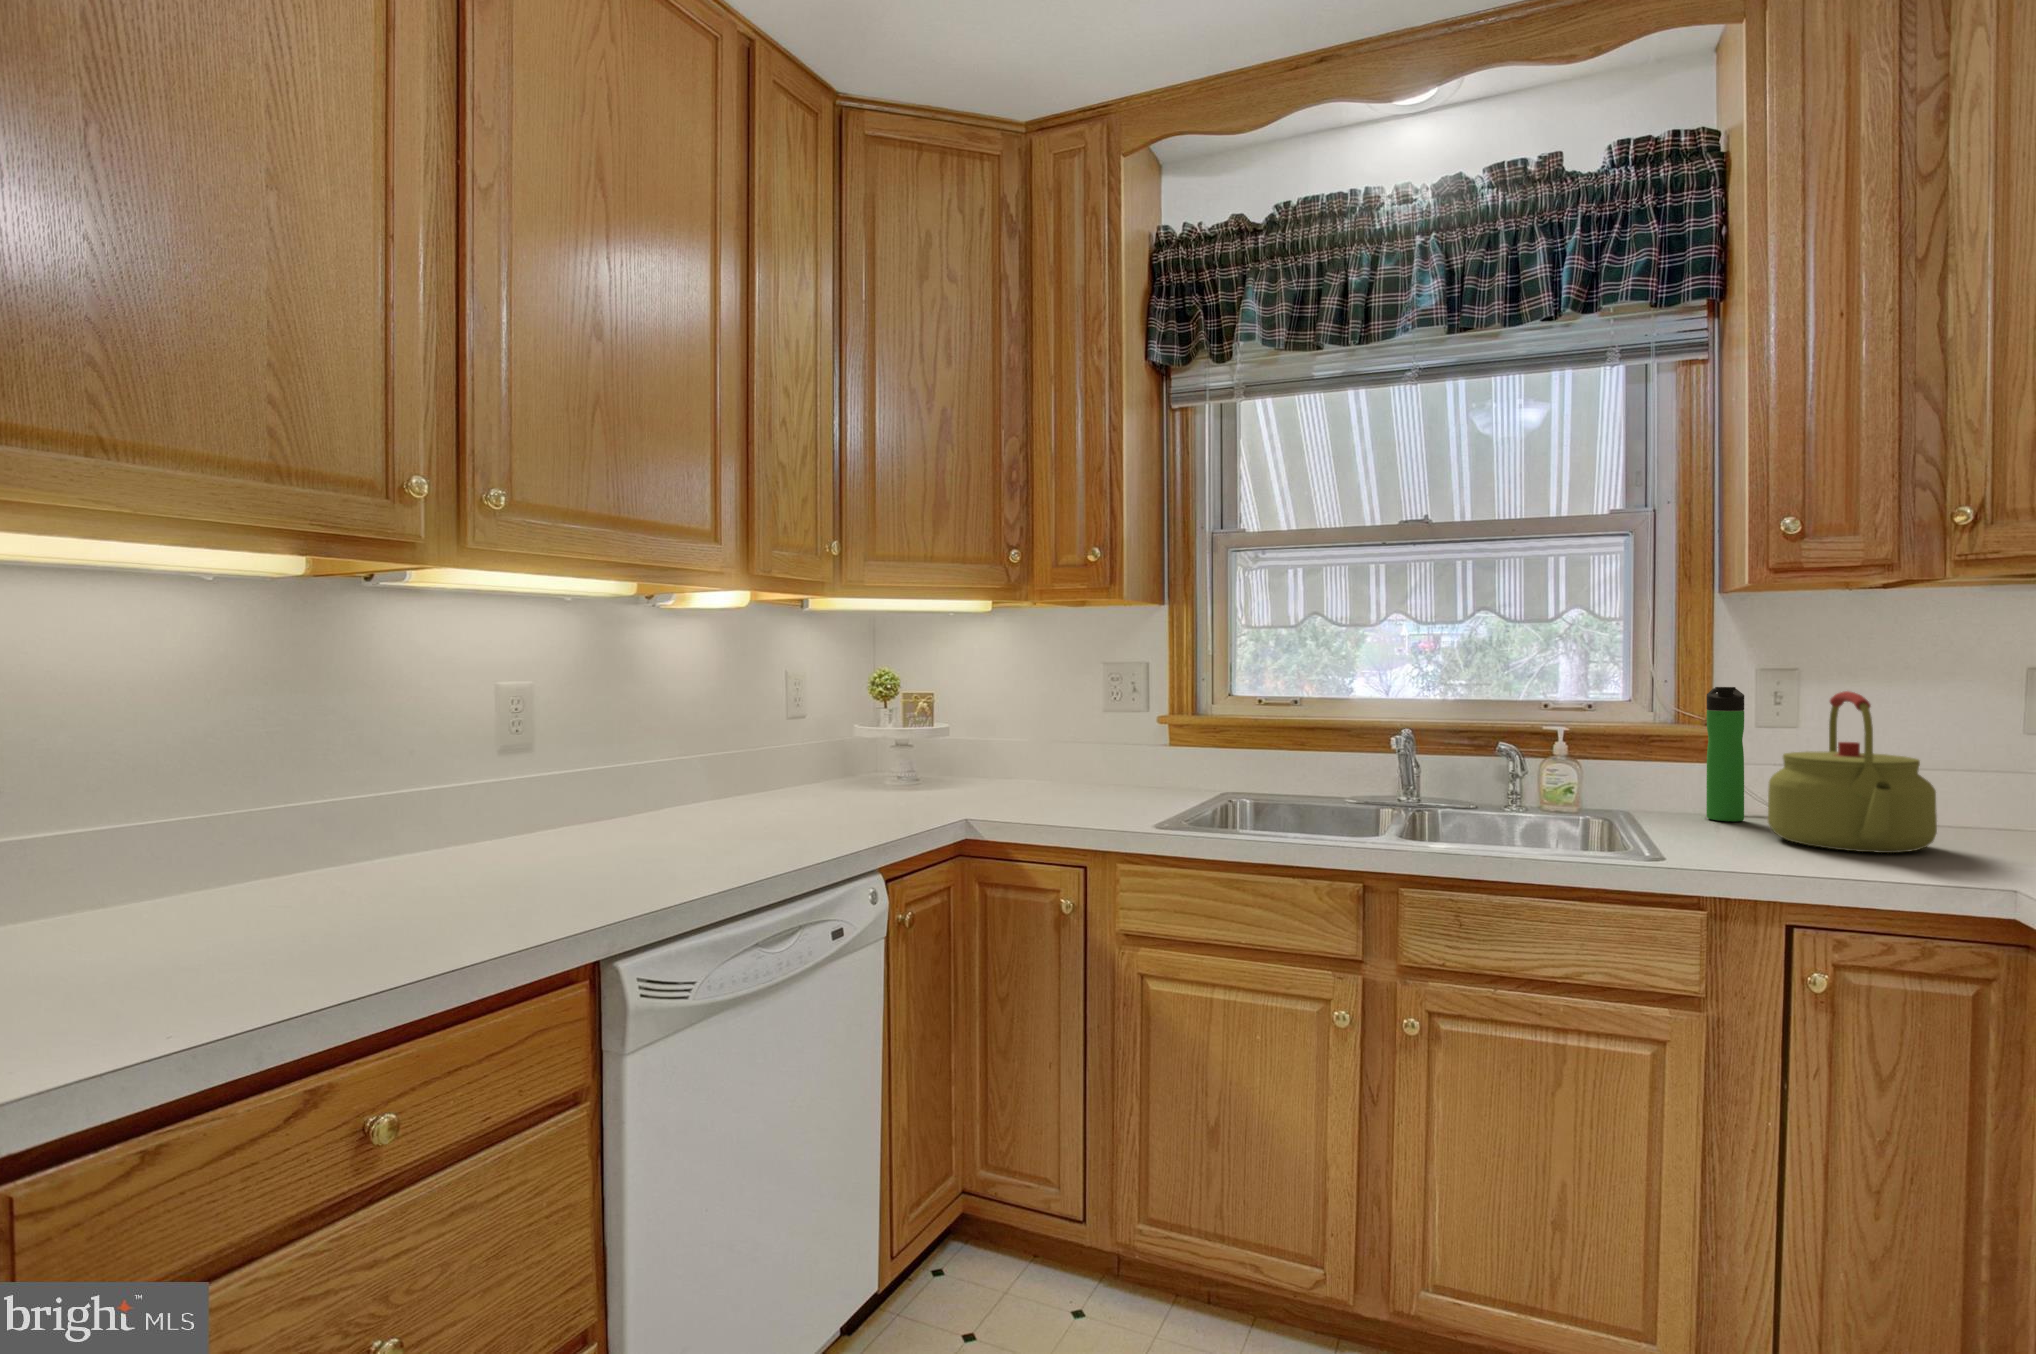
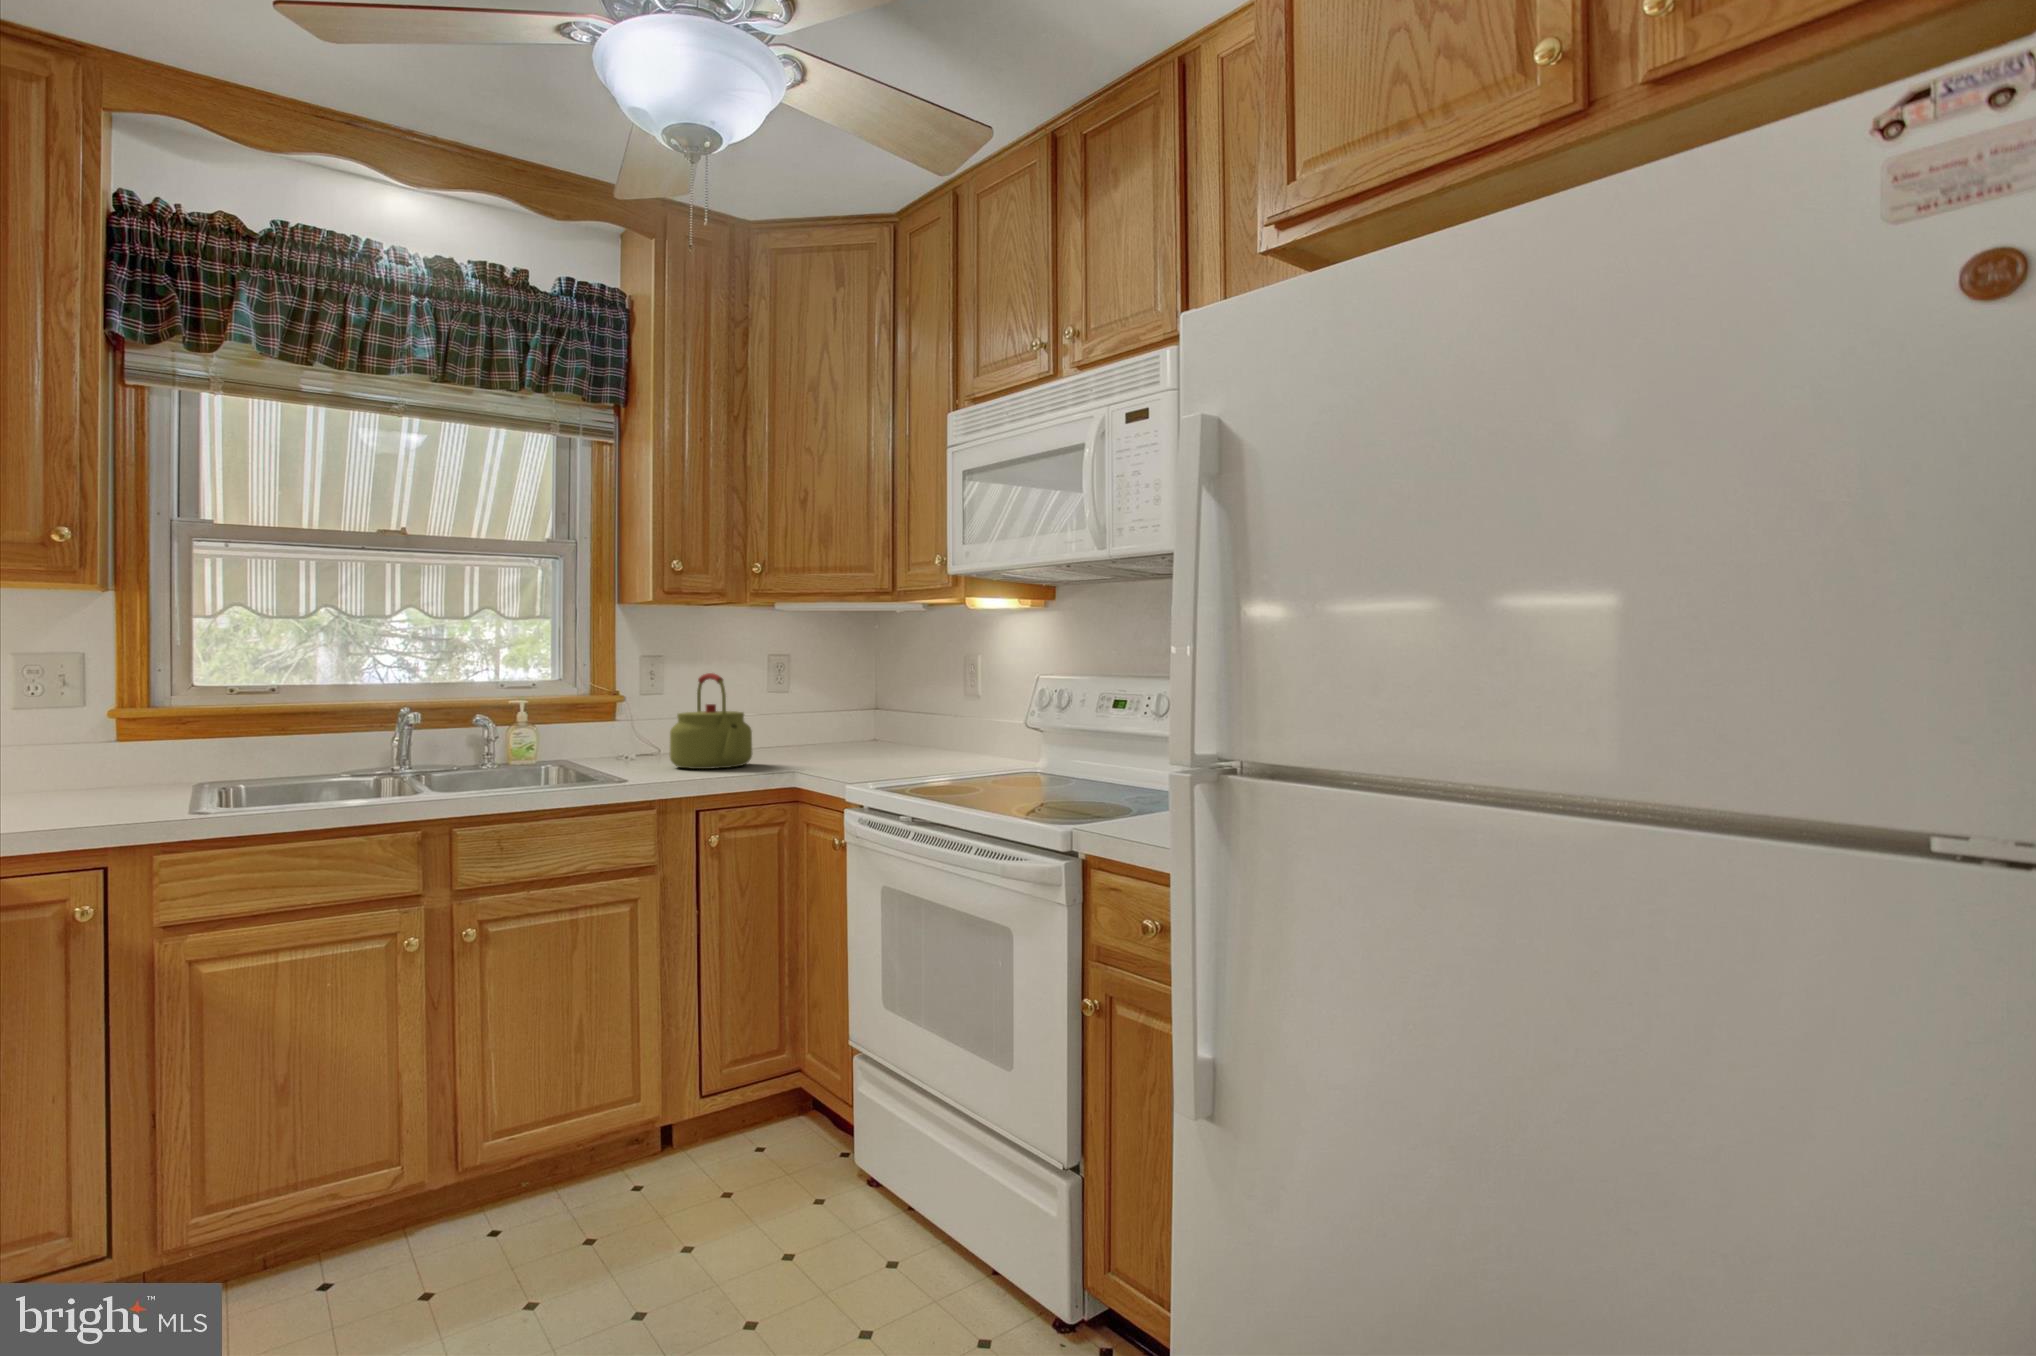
bottle: present [1706,687,1744,821] -> none [625,673,648,764]

